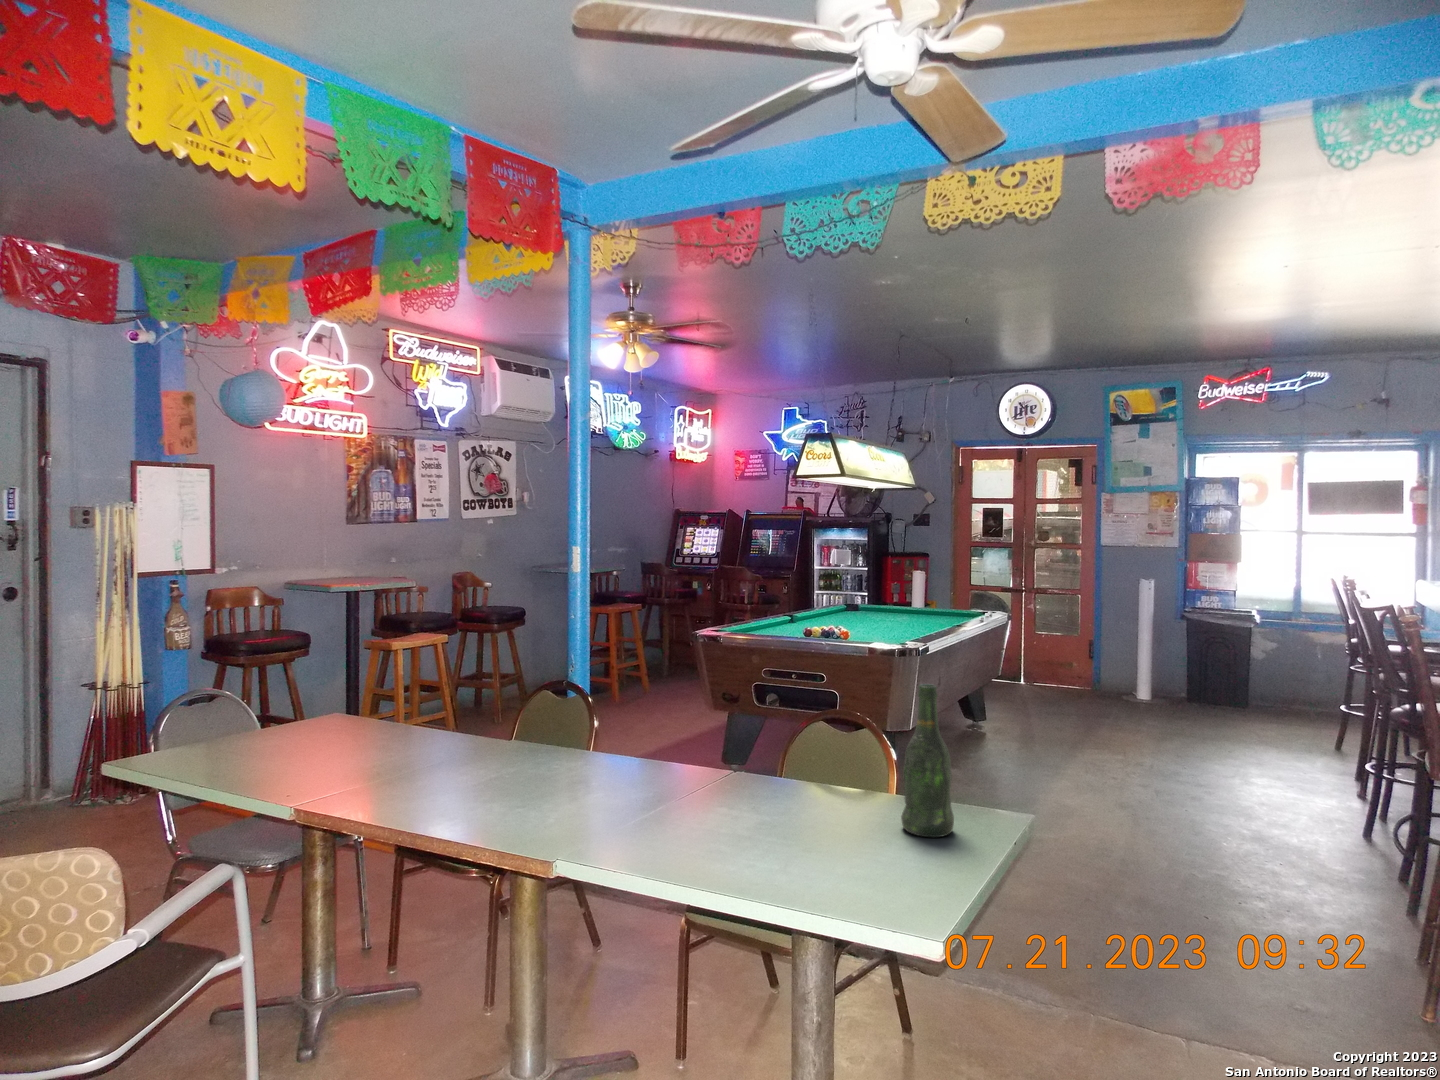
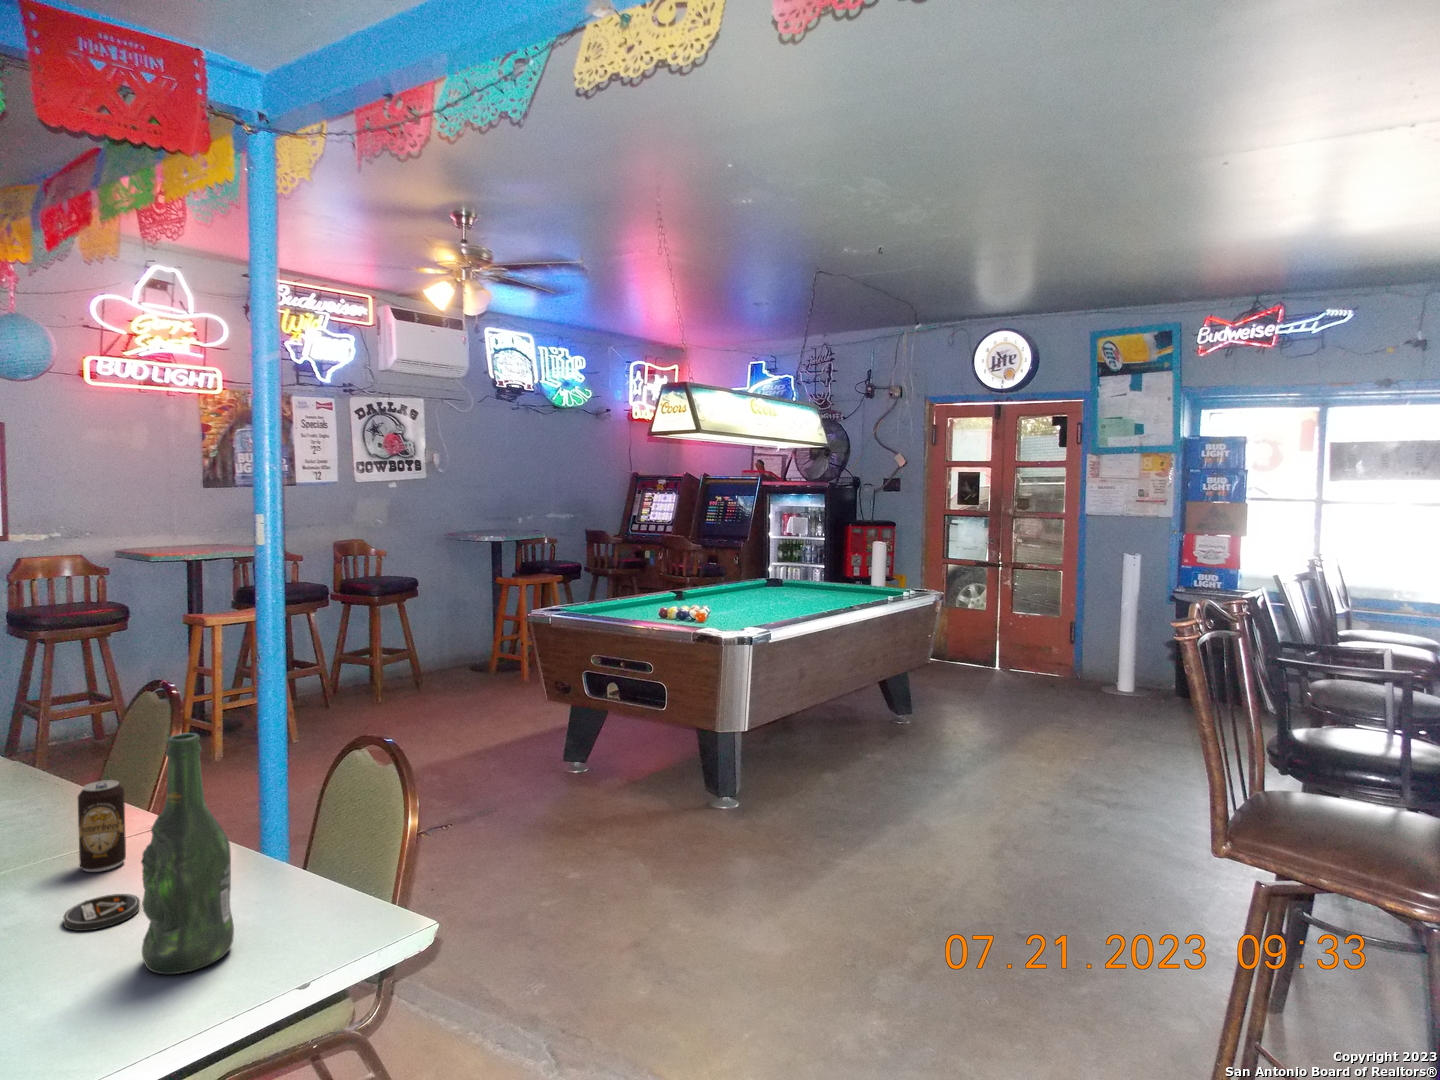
beverage can: none [742,734,770,798] -> present [78,780,126,872]
coaster: none [802,805,845,823] -> present [64,894,140,931]

